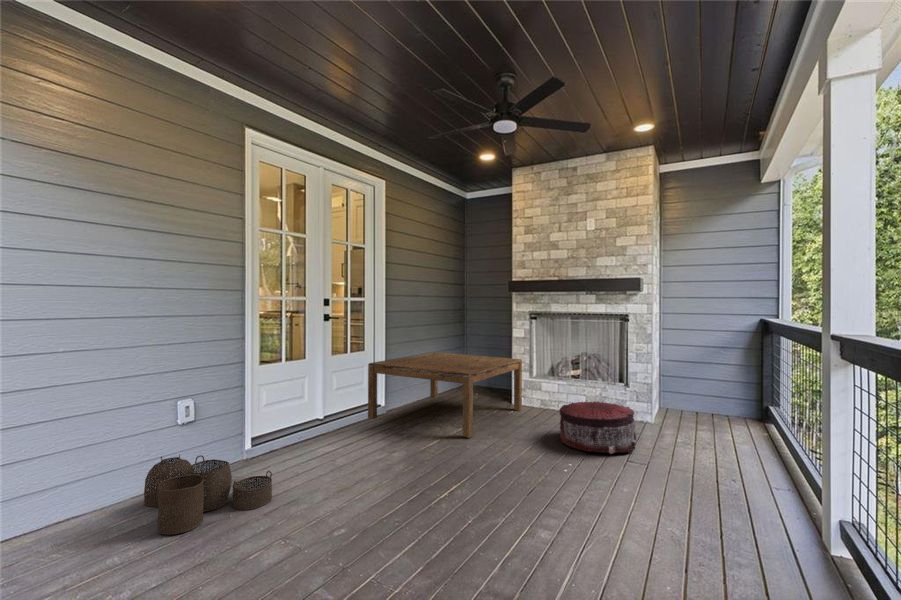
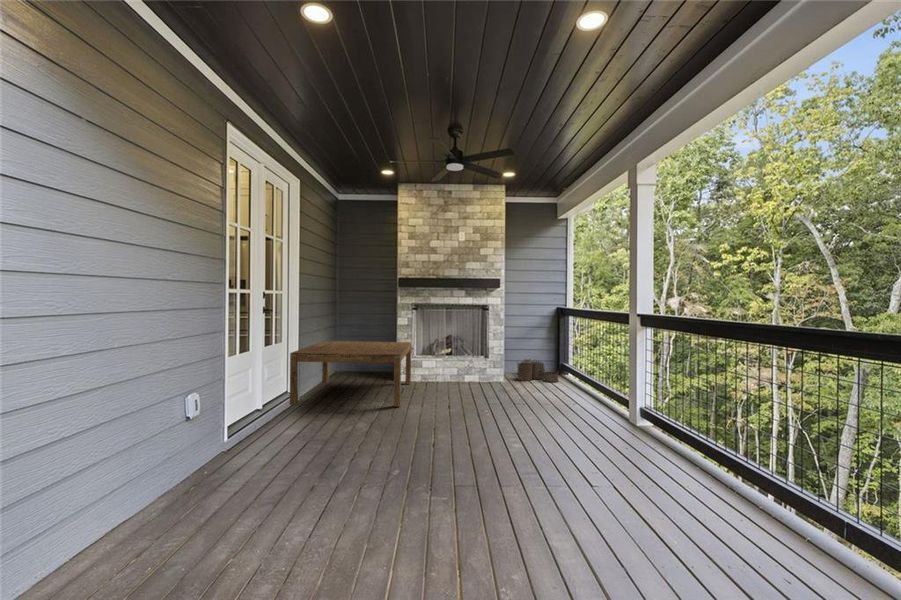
pouf: present [559,401,636,454] -> none [460,368,514,403]
woven basket: present [144,455,272,535] -> present [517,360,558,382]

